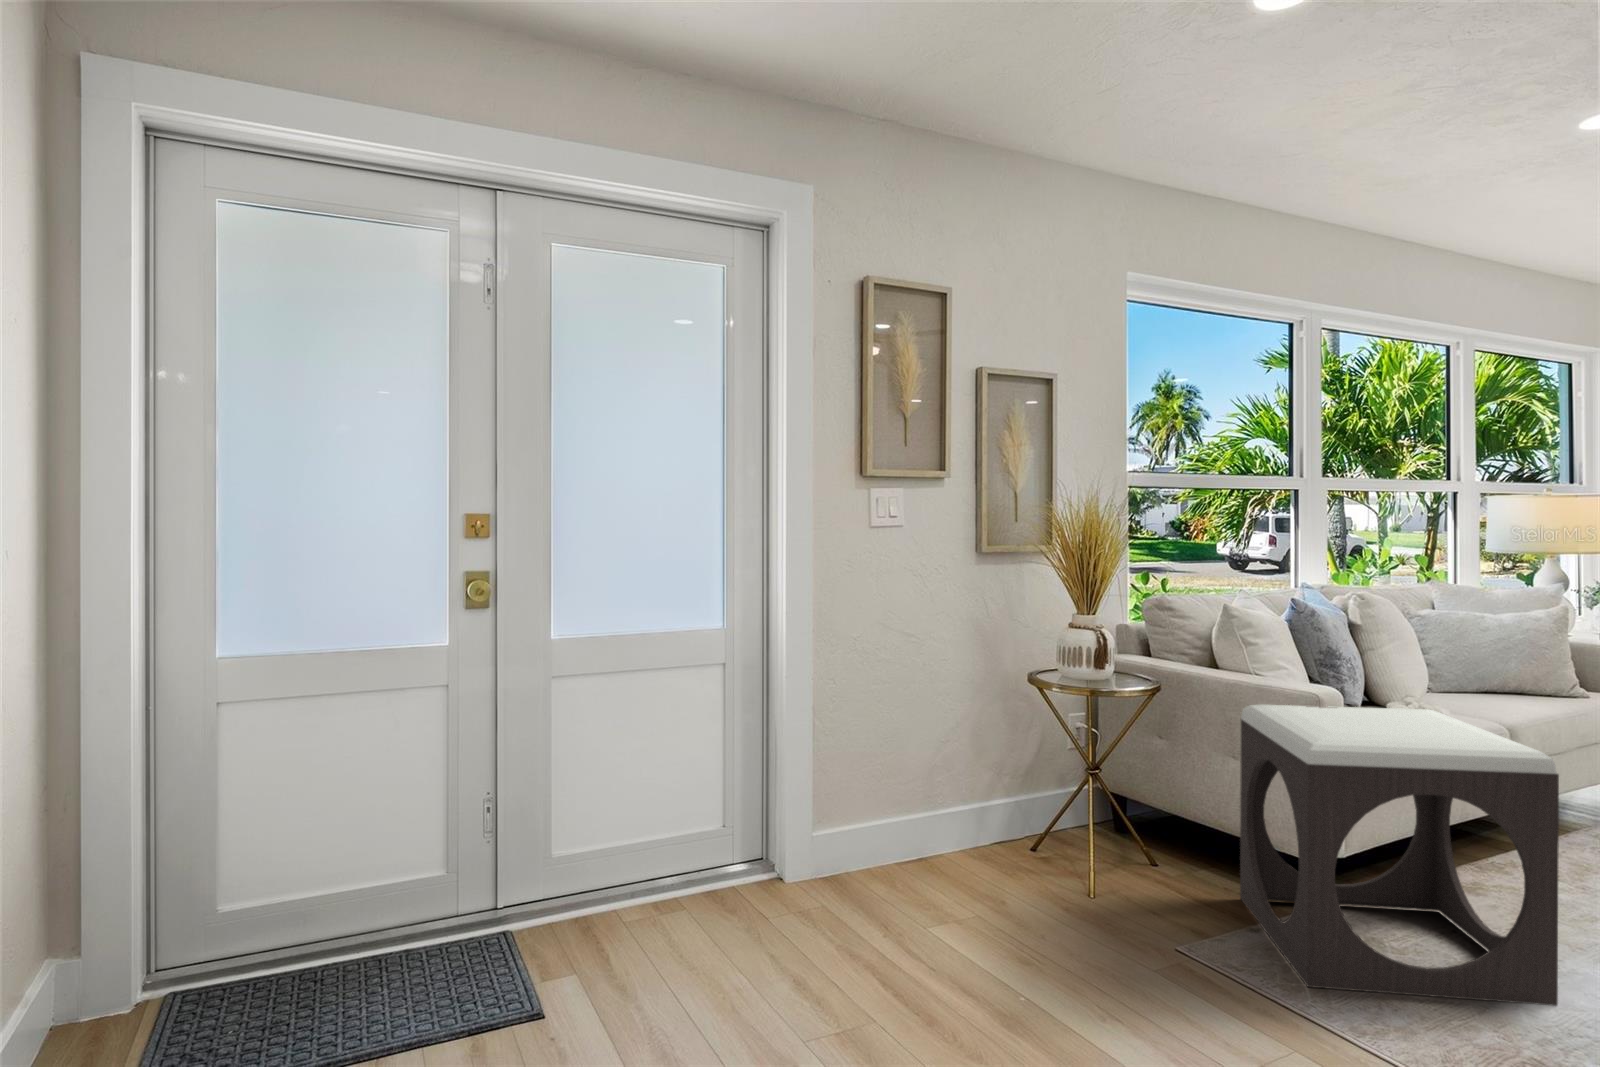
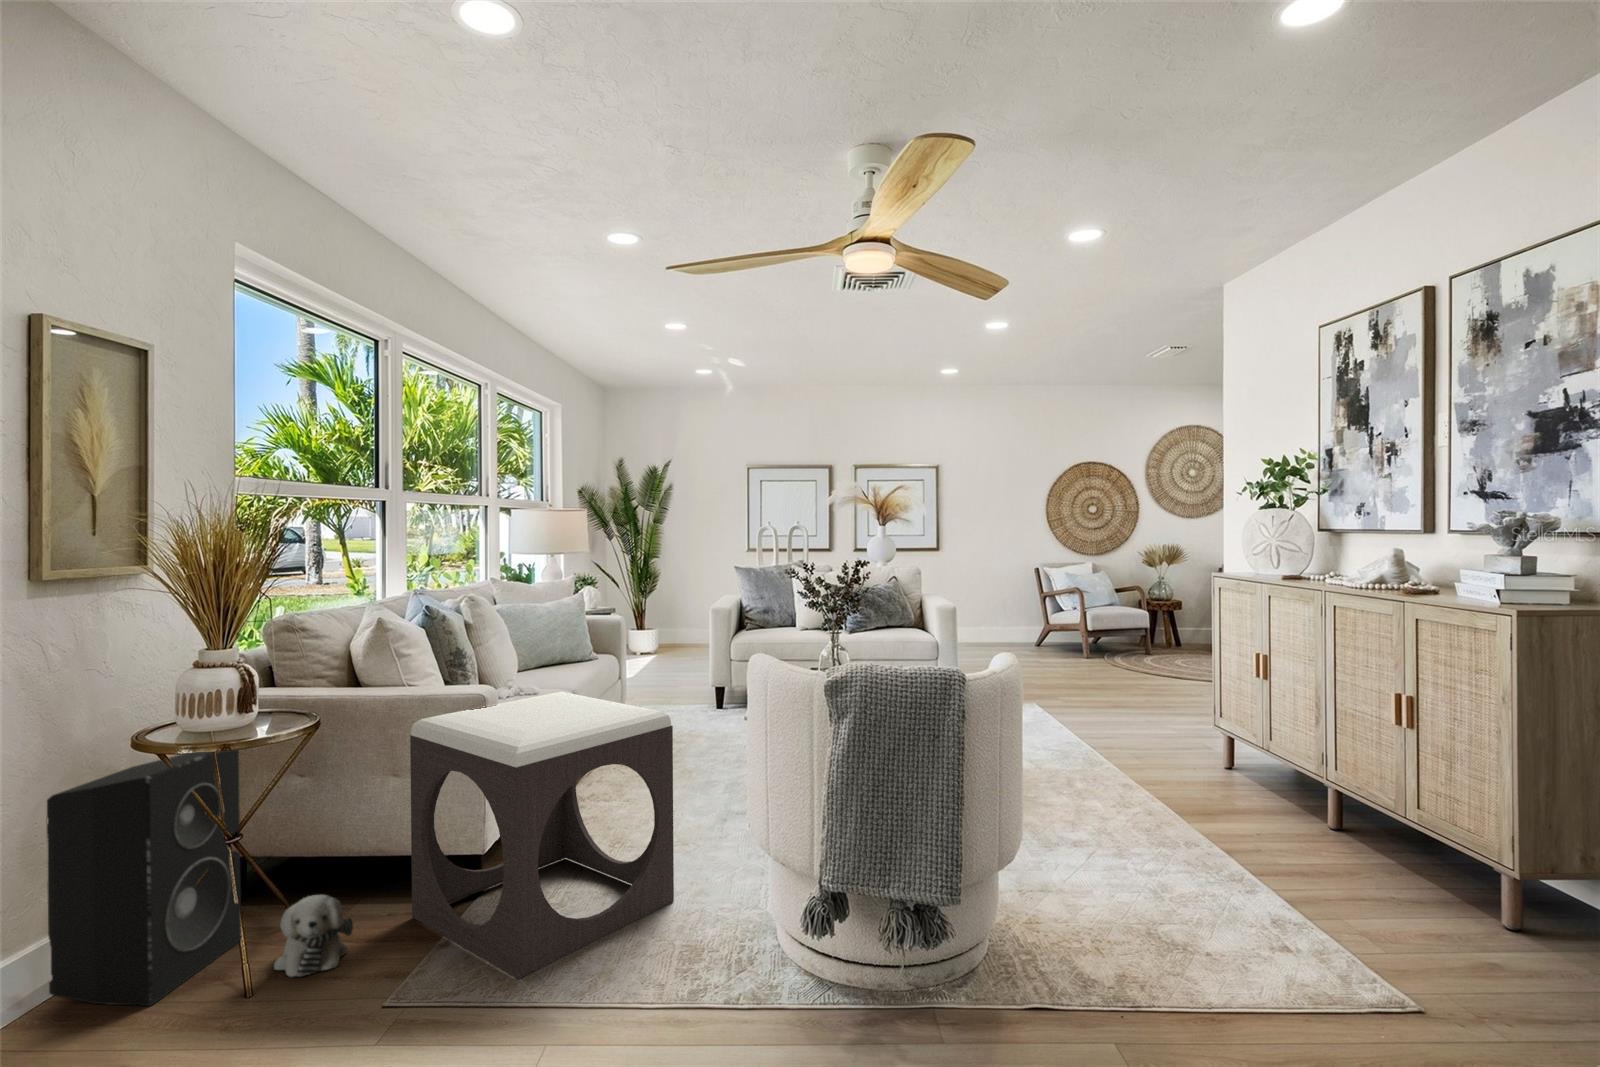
speaker: none [984,695,1104,878] -> present [47,750,241,1006]
plush toy: none [1114,838,1177,908] -> present [274,895,353,977]

